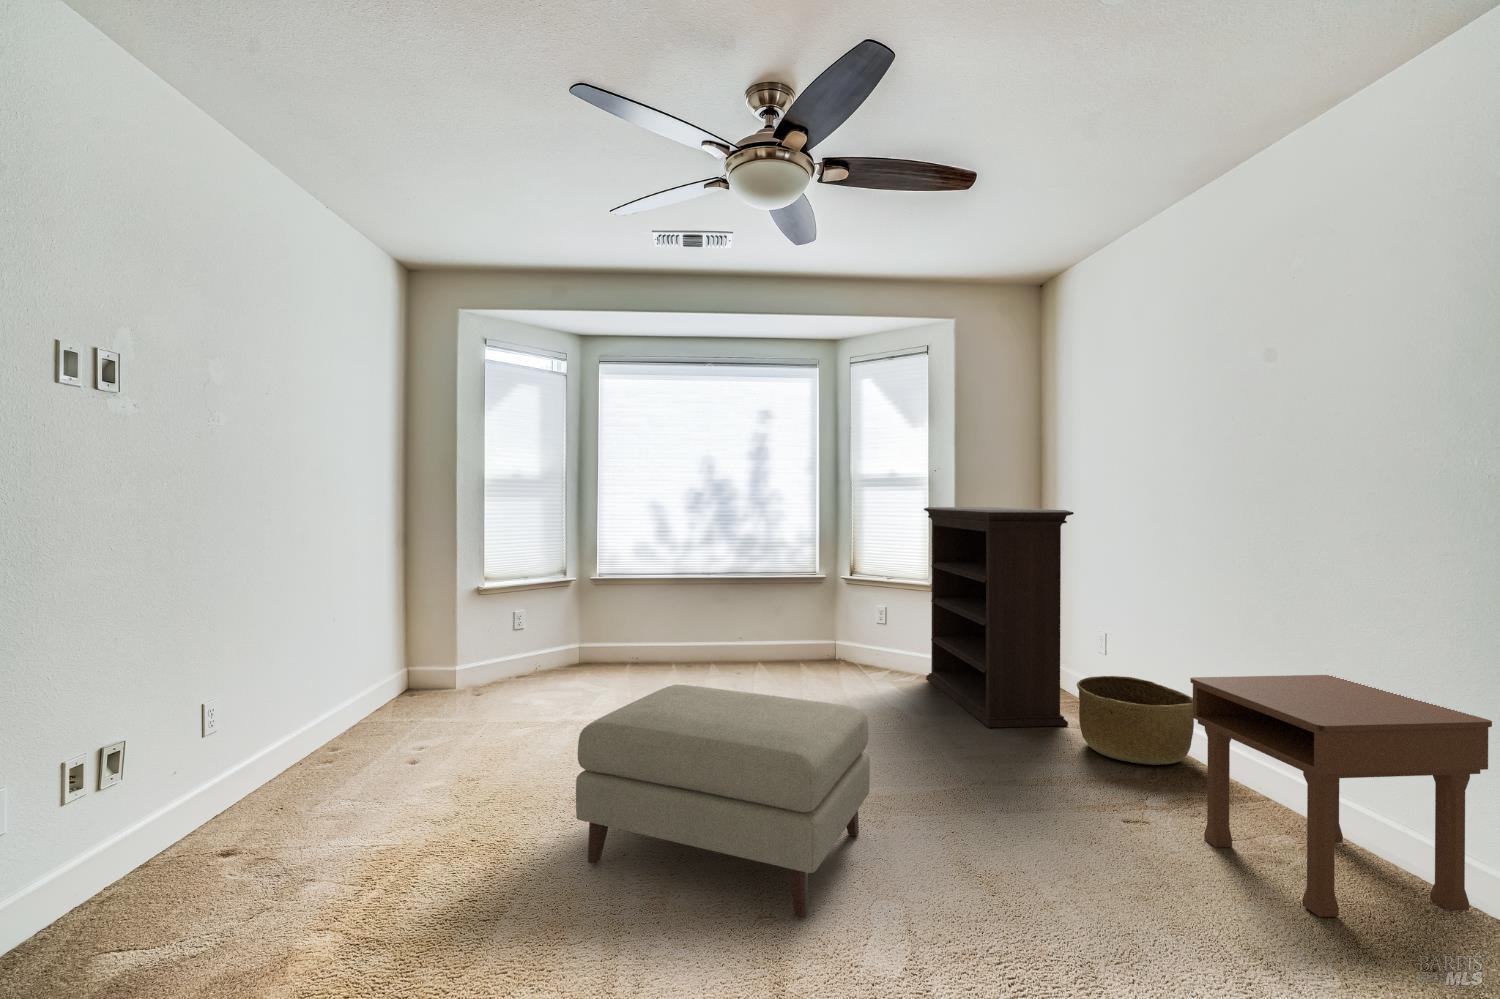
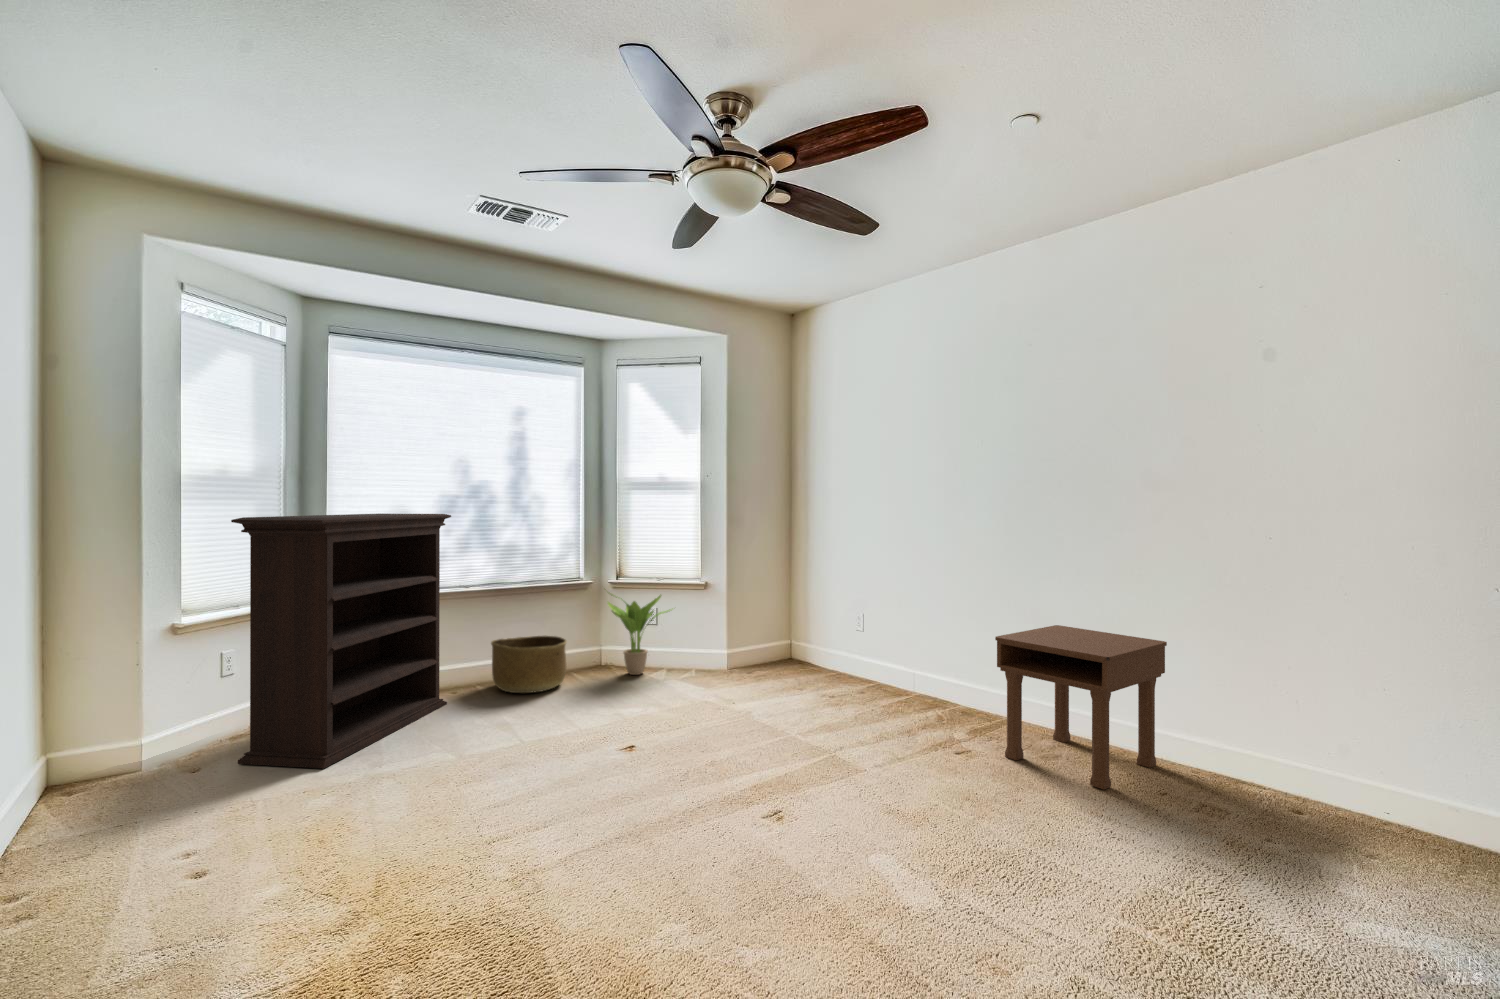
bookshelf: present [924,507,1074,728] -> present [231,514,451,768]
potted plant: none [823,581,898,673] -> present [608,594,670,675]
basket: present [1077,676,1194,765] -> present [491,636,566,693]
ottoman: present [576,685,870,919] -> none [553,697,834,915]

